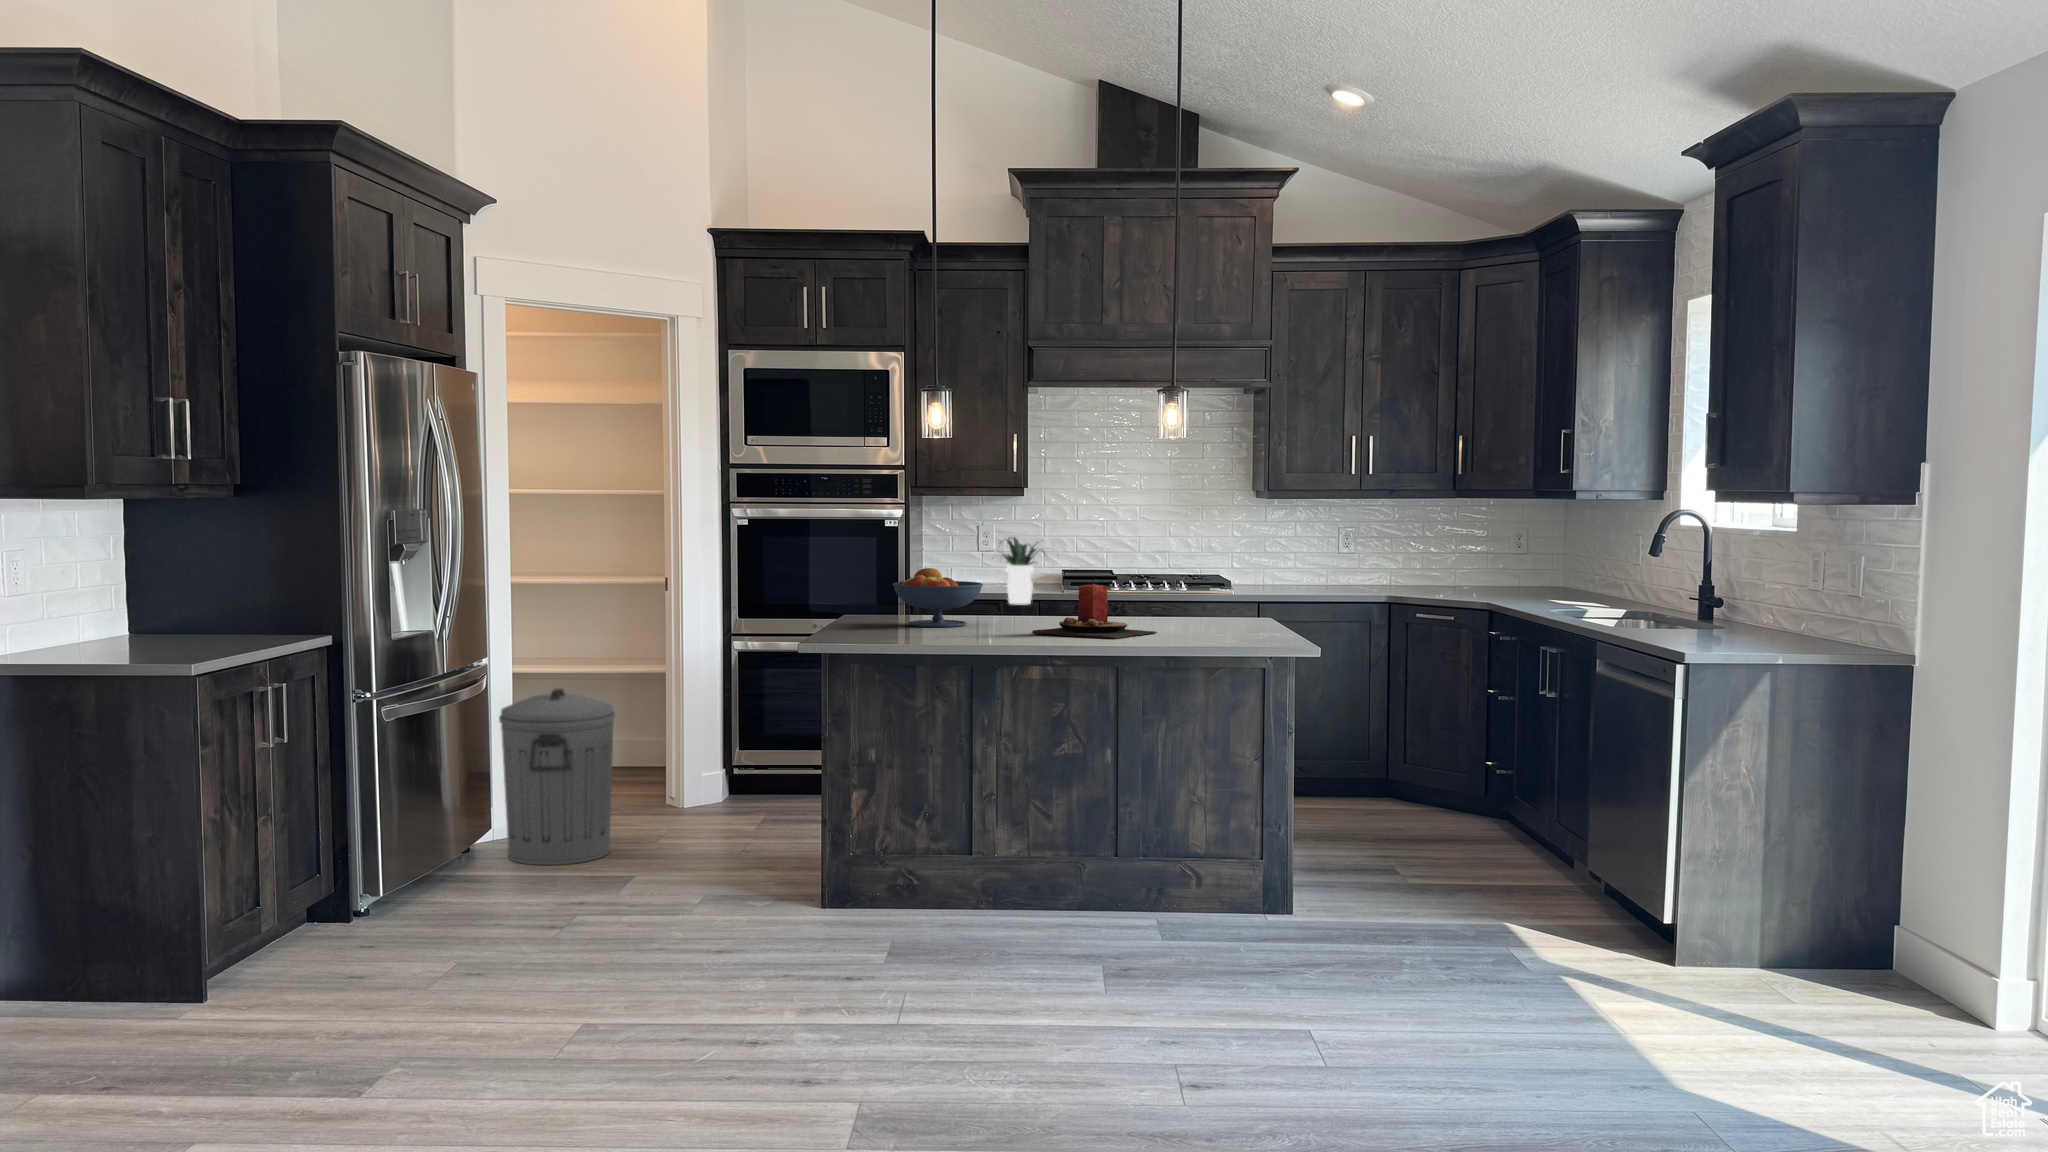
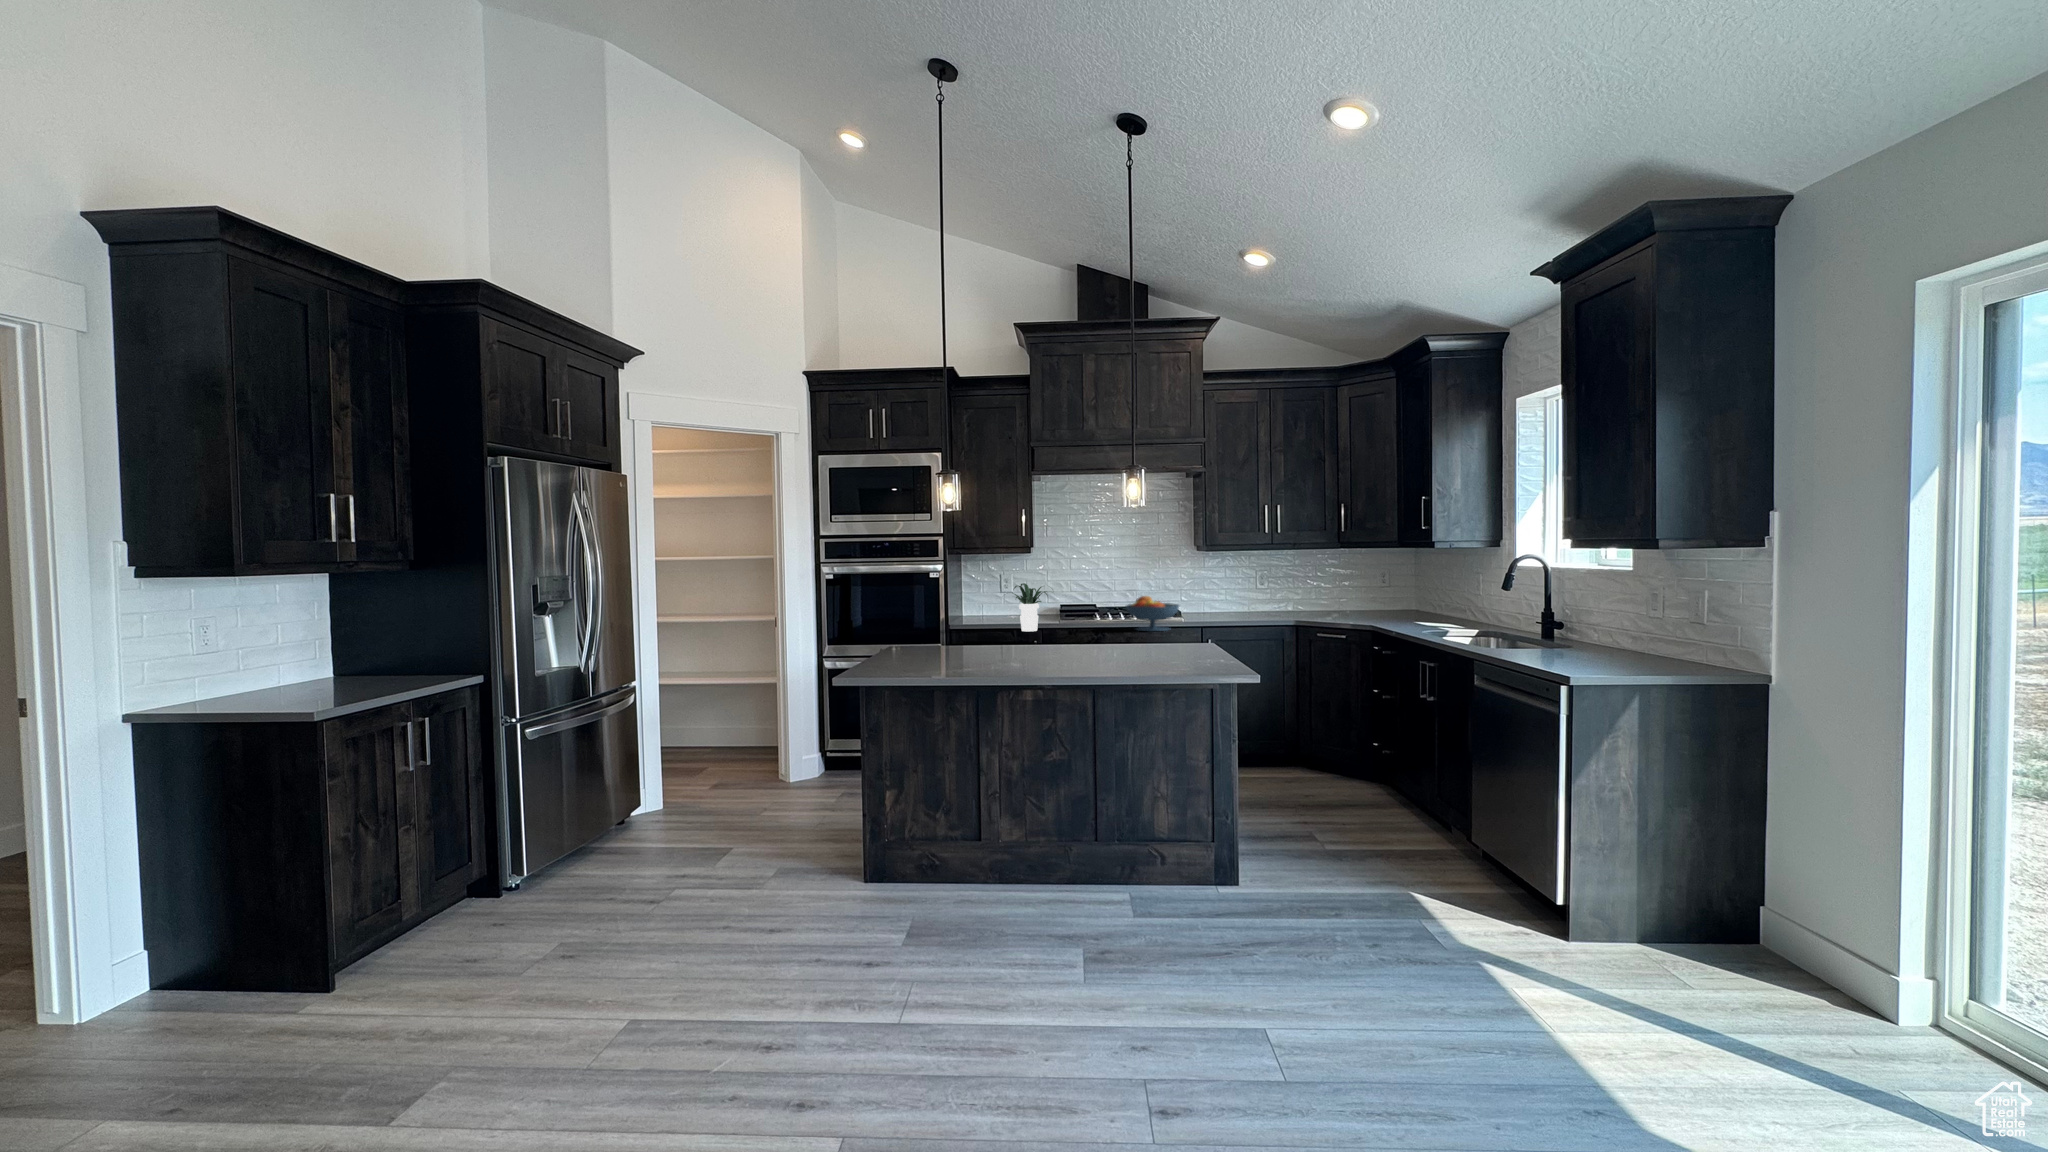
fruit bowl: present [893,568,983,627] -> present [1126,596,1179,631]
candle: present [1032,584,1157,639] -> none [1028,622,1125,666]
trash can: present [499,689,615,865] -> none [641,704,728,837]

